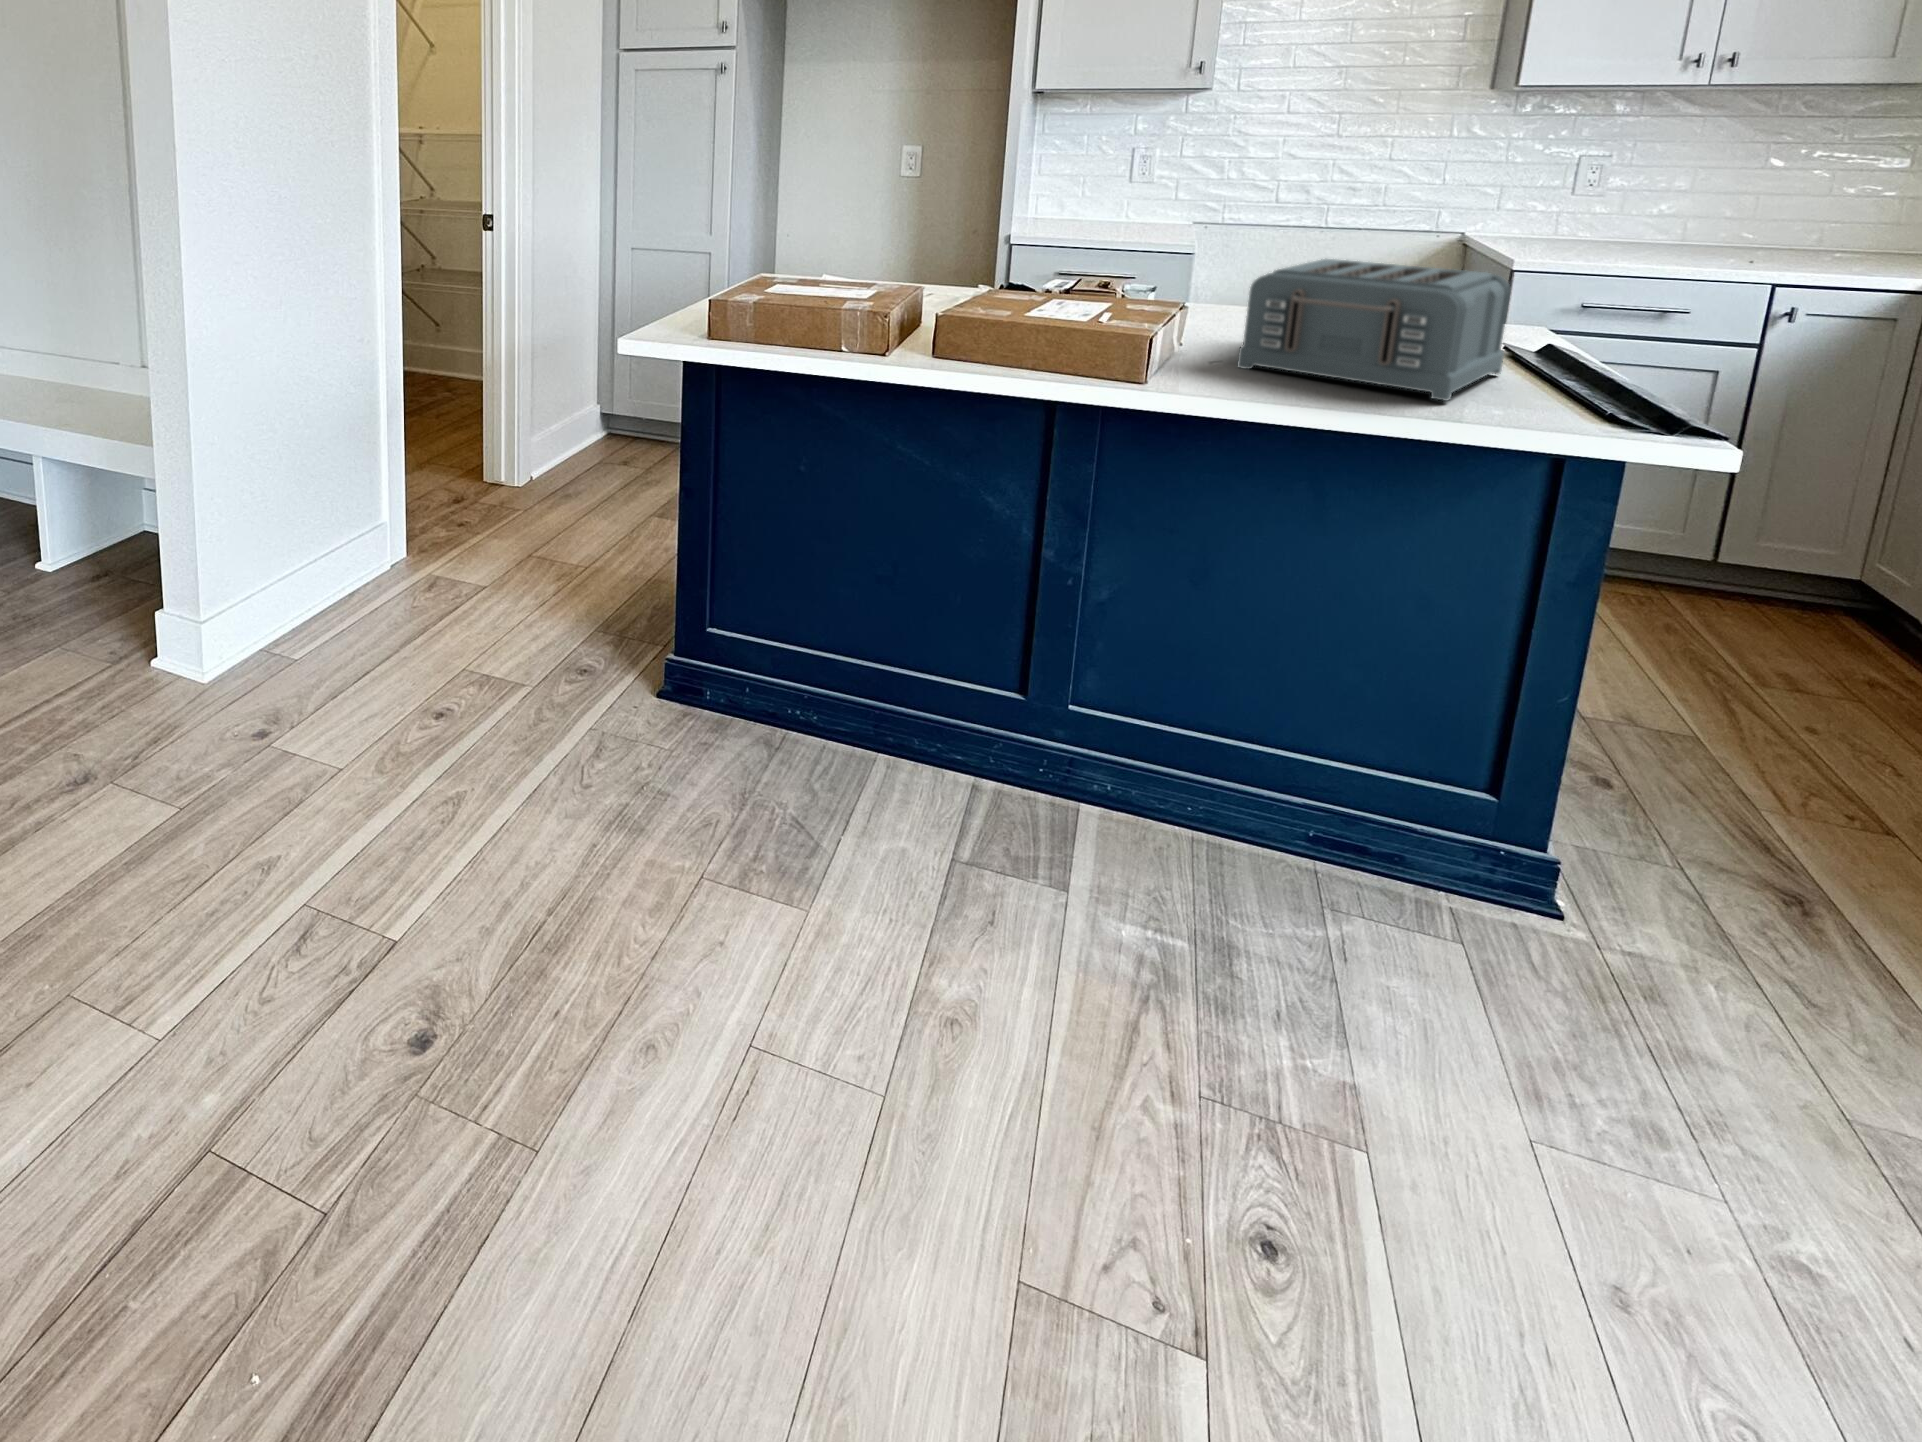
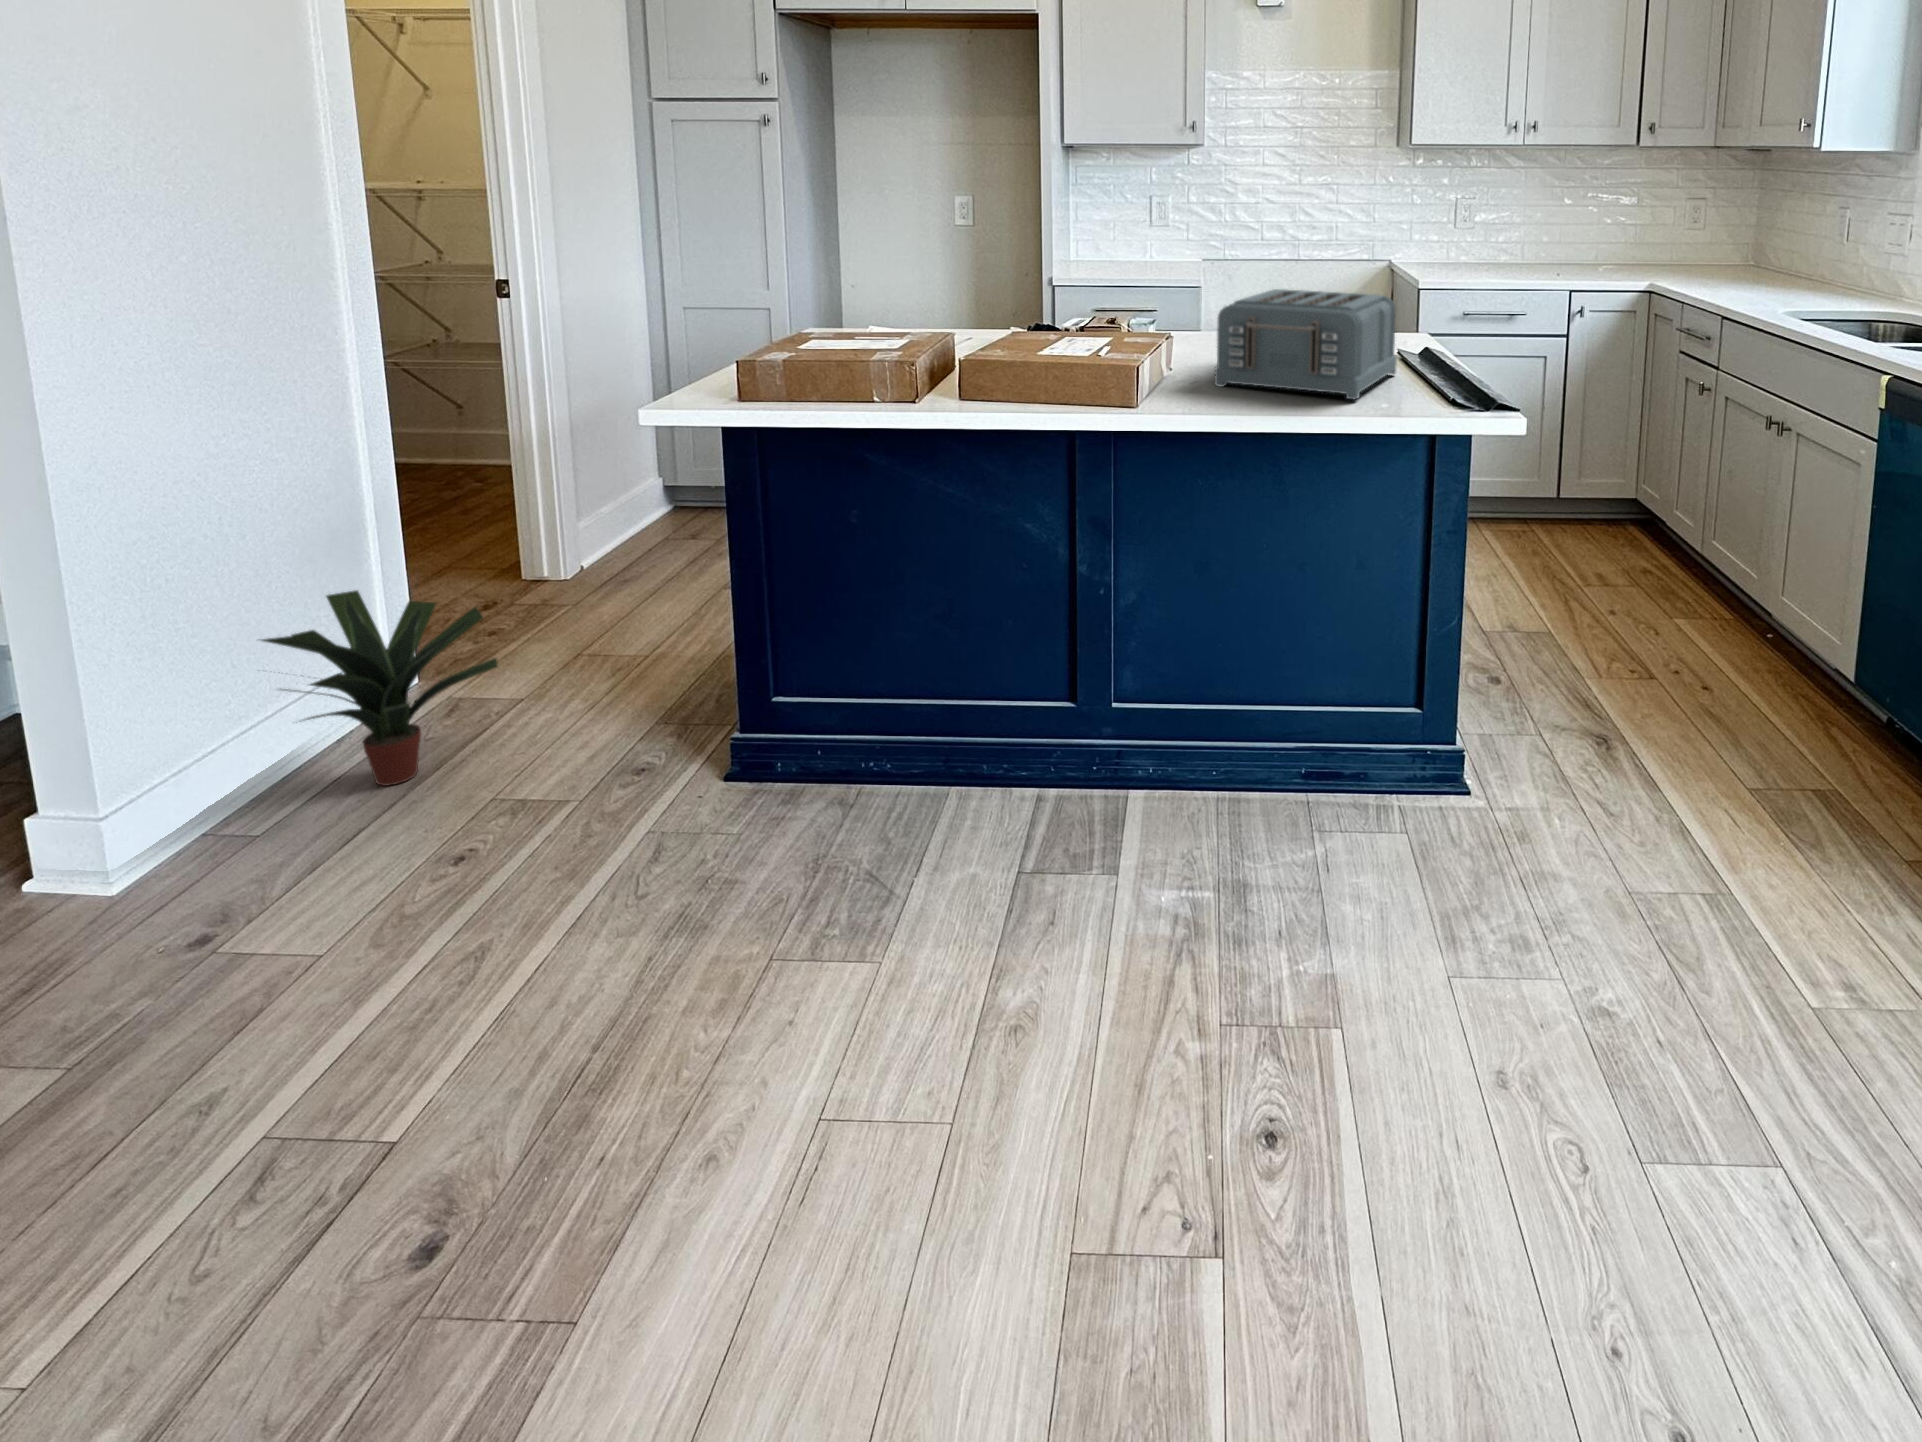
potted plant: none [303,471,474,638] -> present [262,590,498,786]

